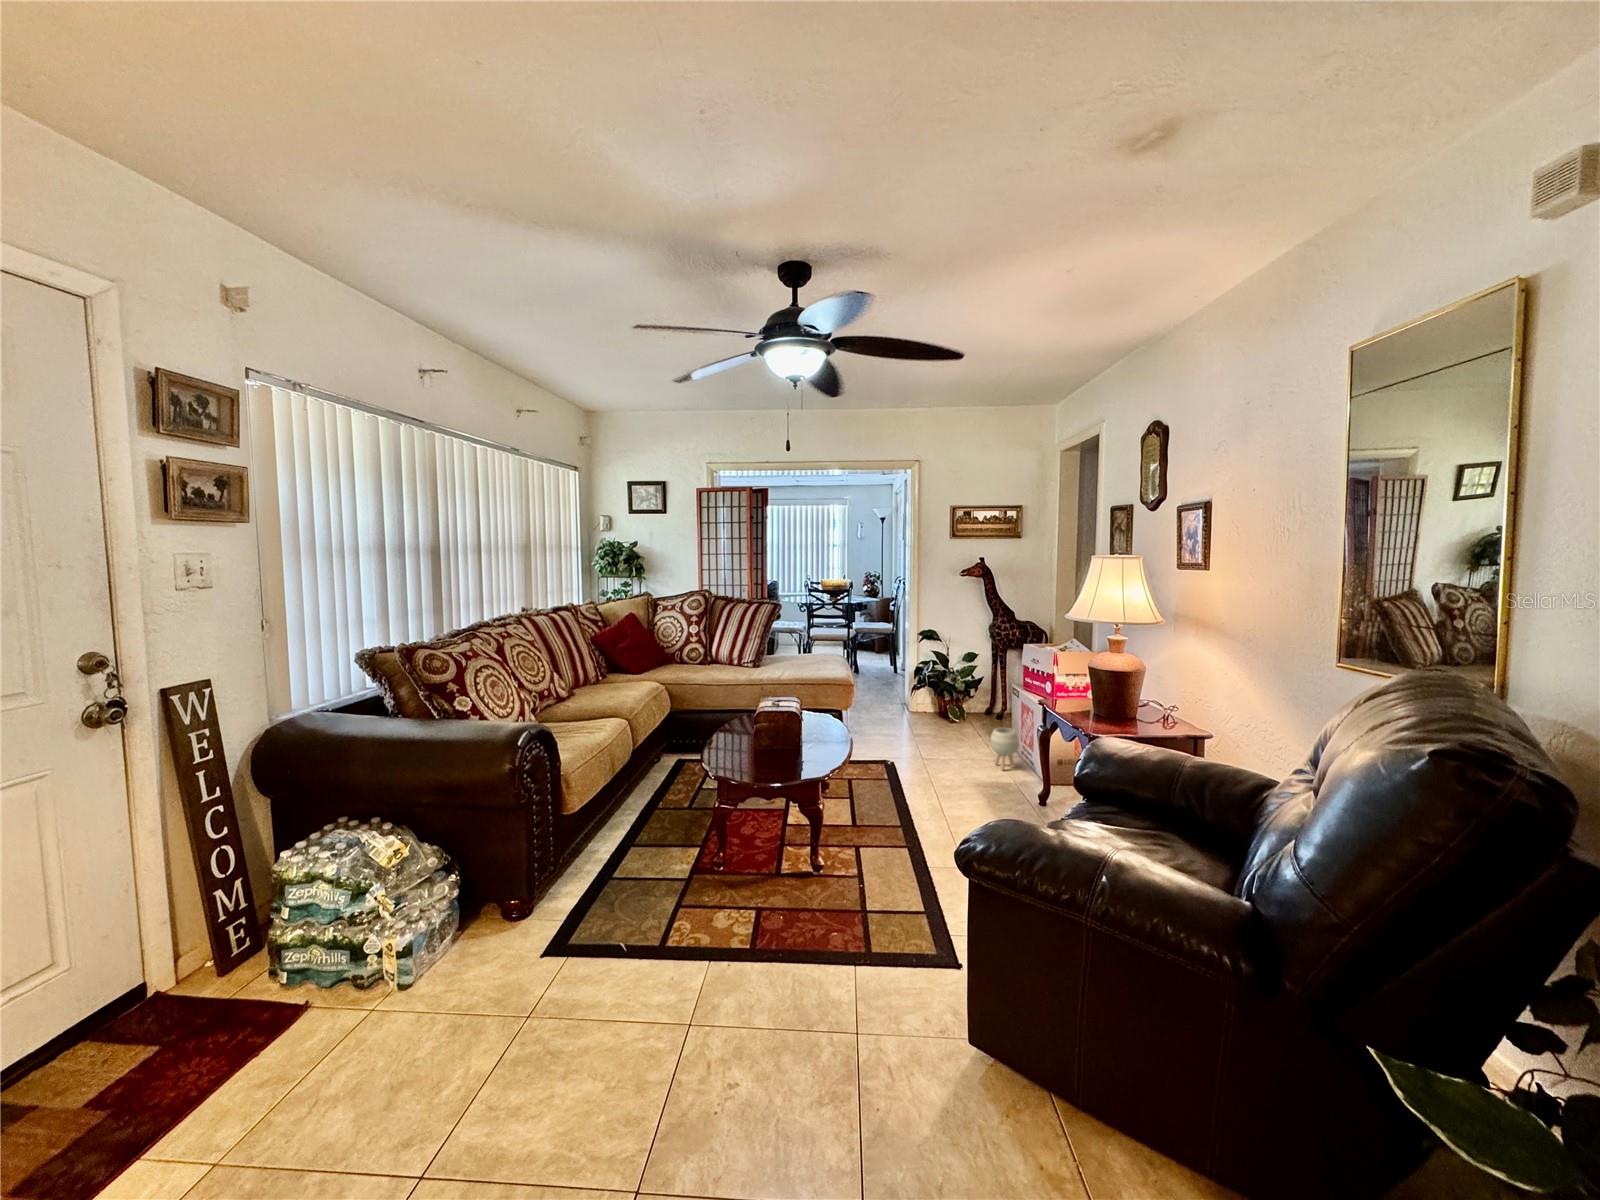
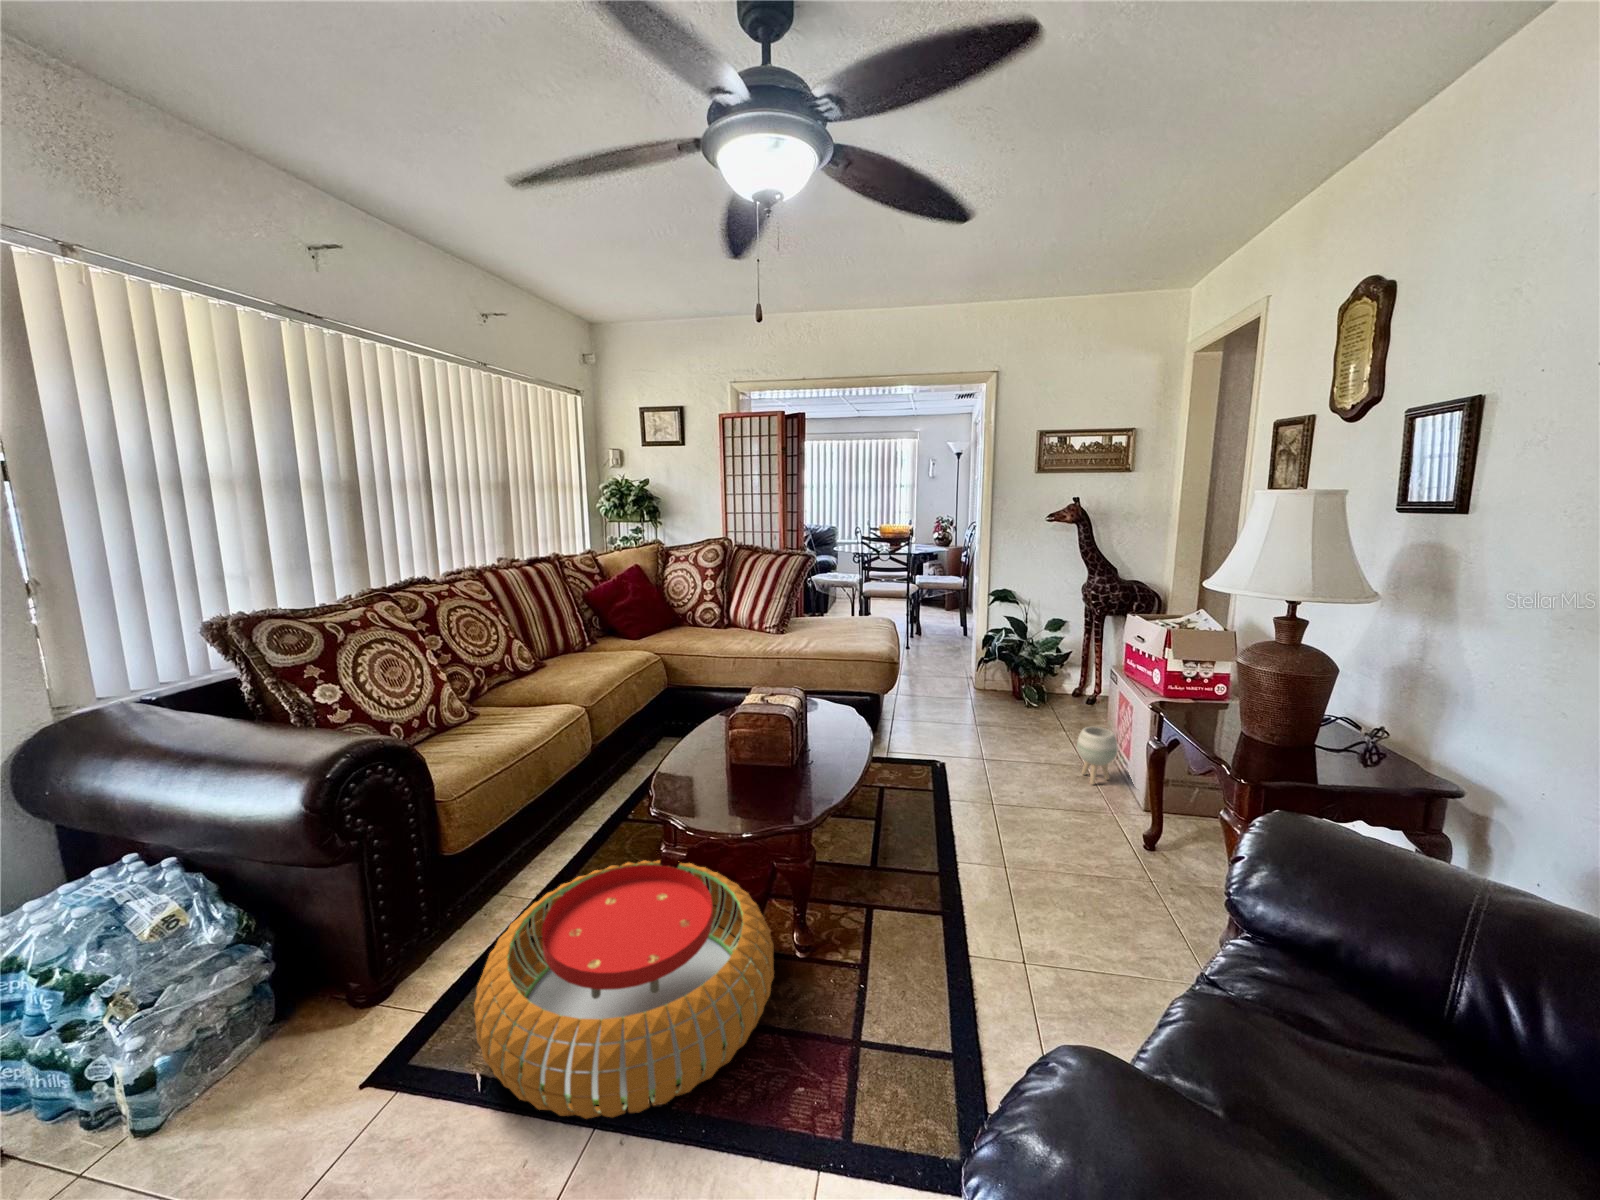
pouf: none [606,816,803,956] -> present [474,860,774,1119]

